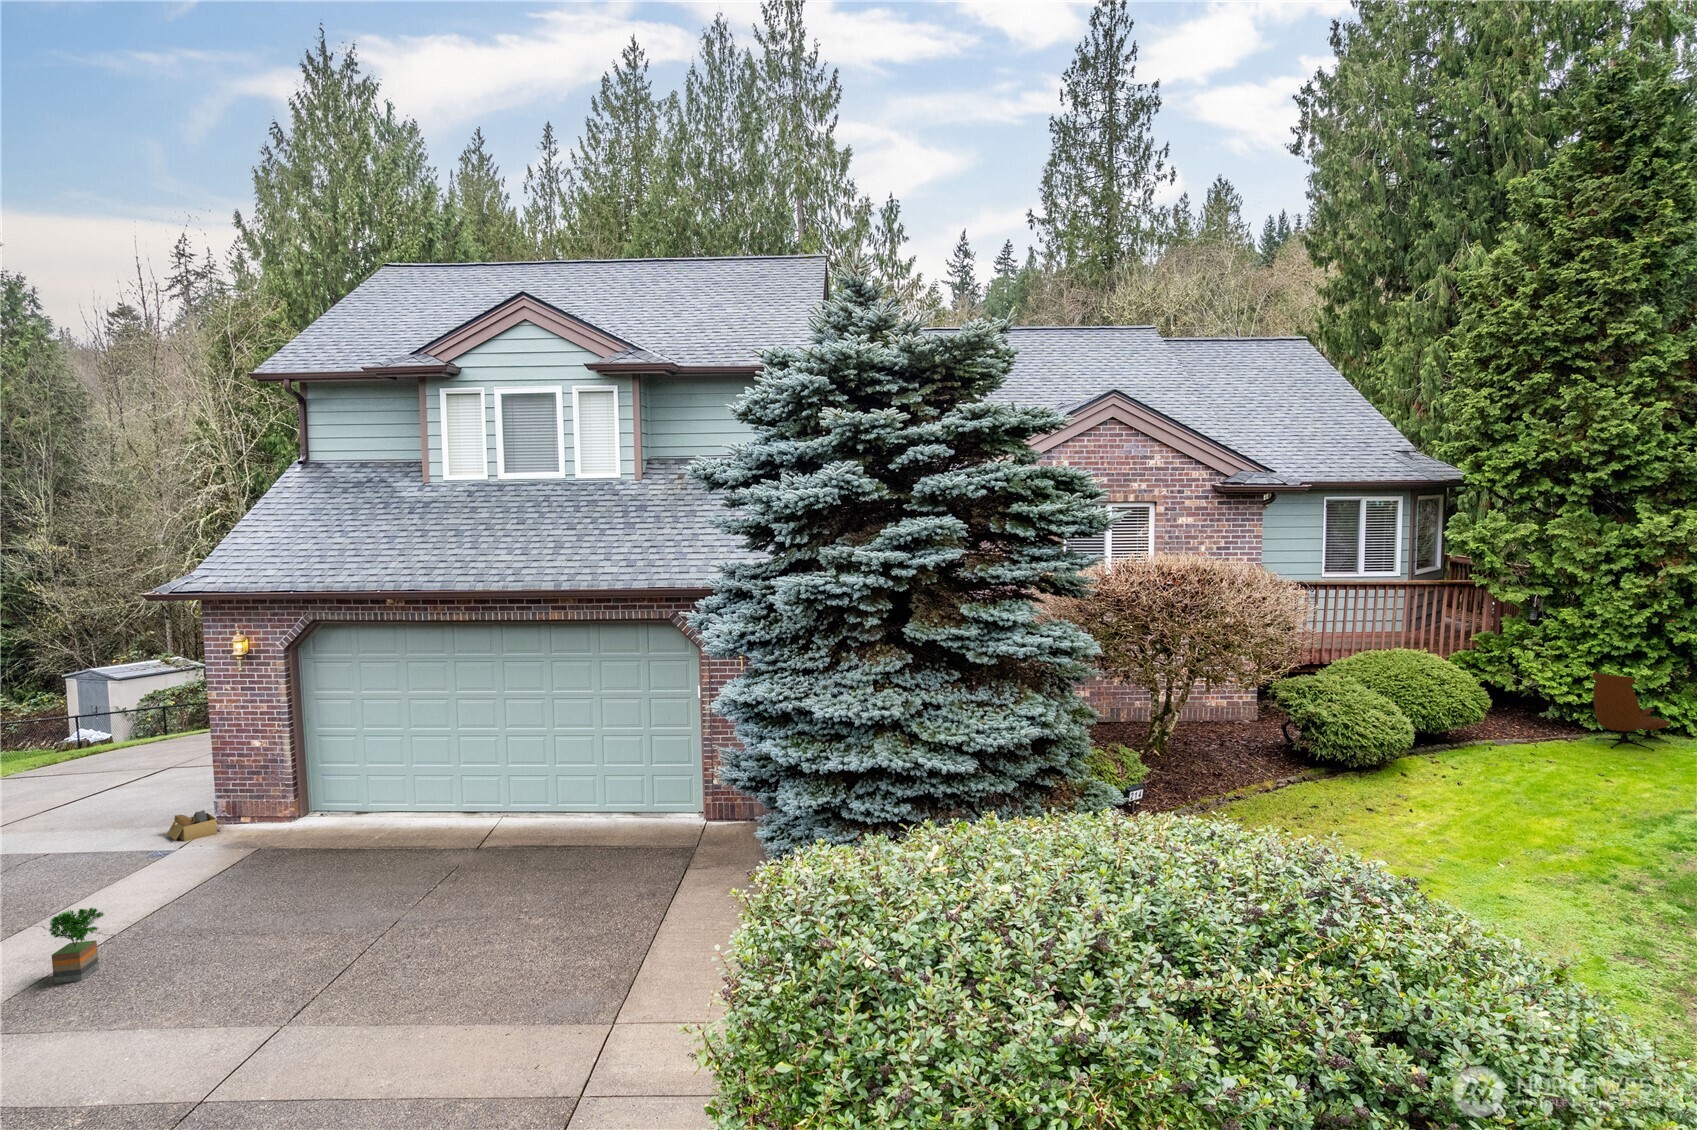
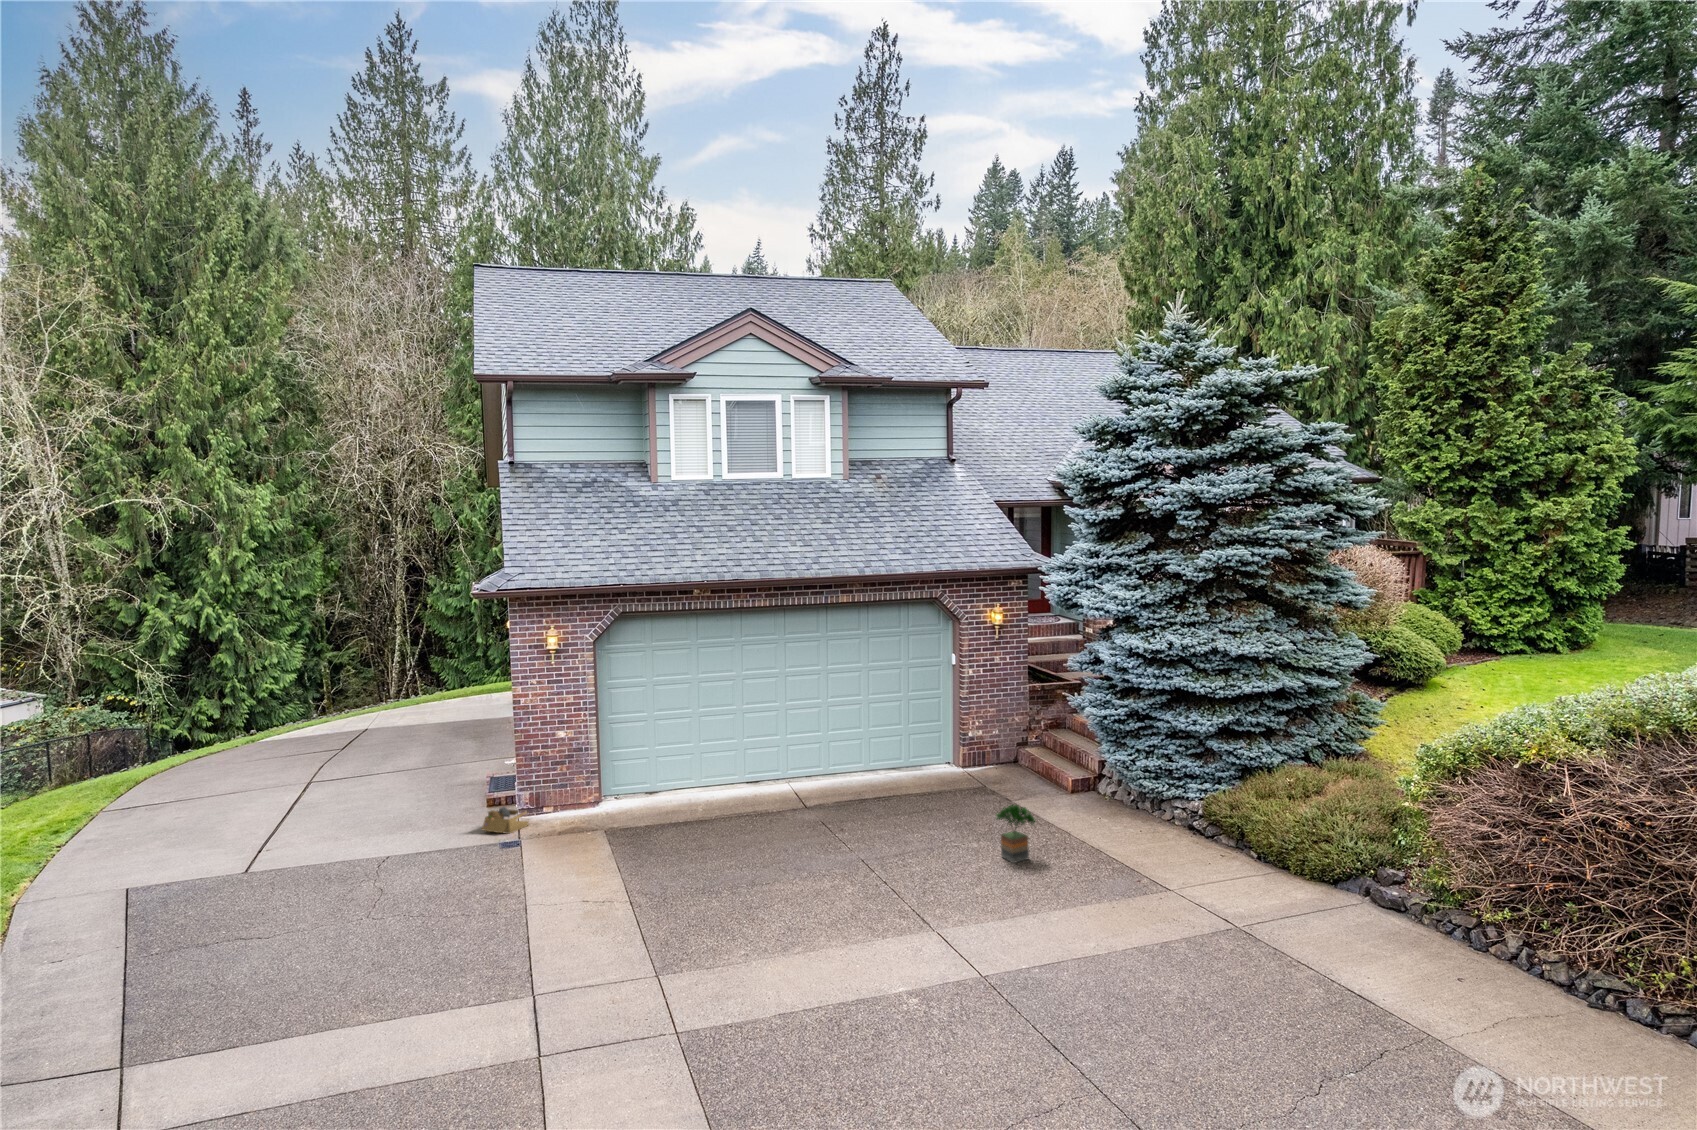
lounge chair: present [1592,672,1671,751] -> none [1513,610,1556,662]
potted tree: present [49,908,104,984] -> present [996,805,1035,863]

